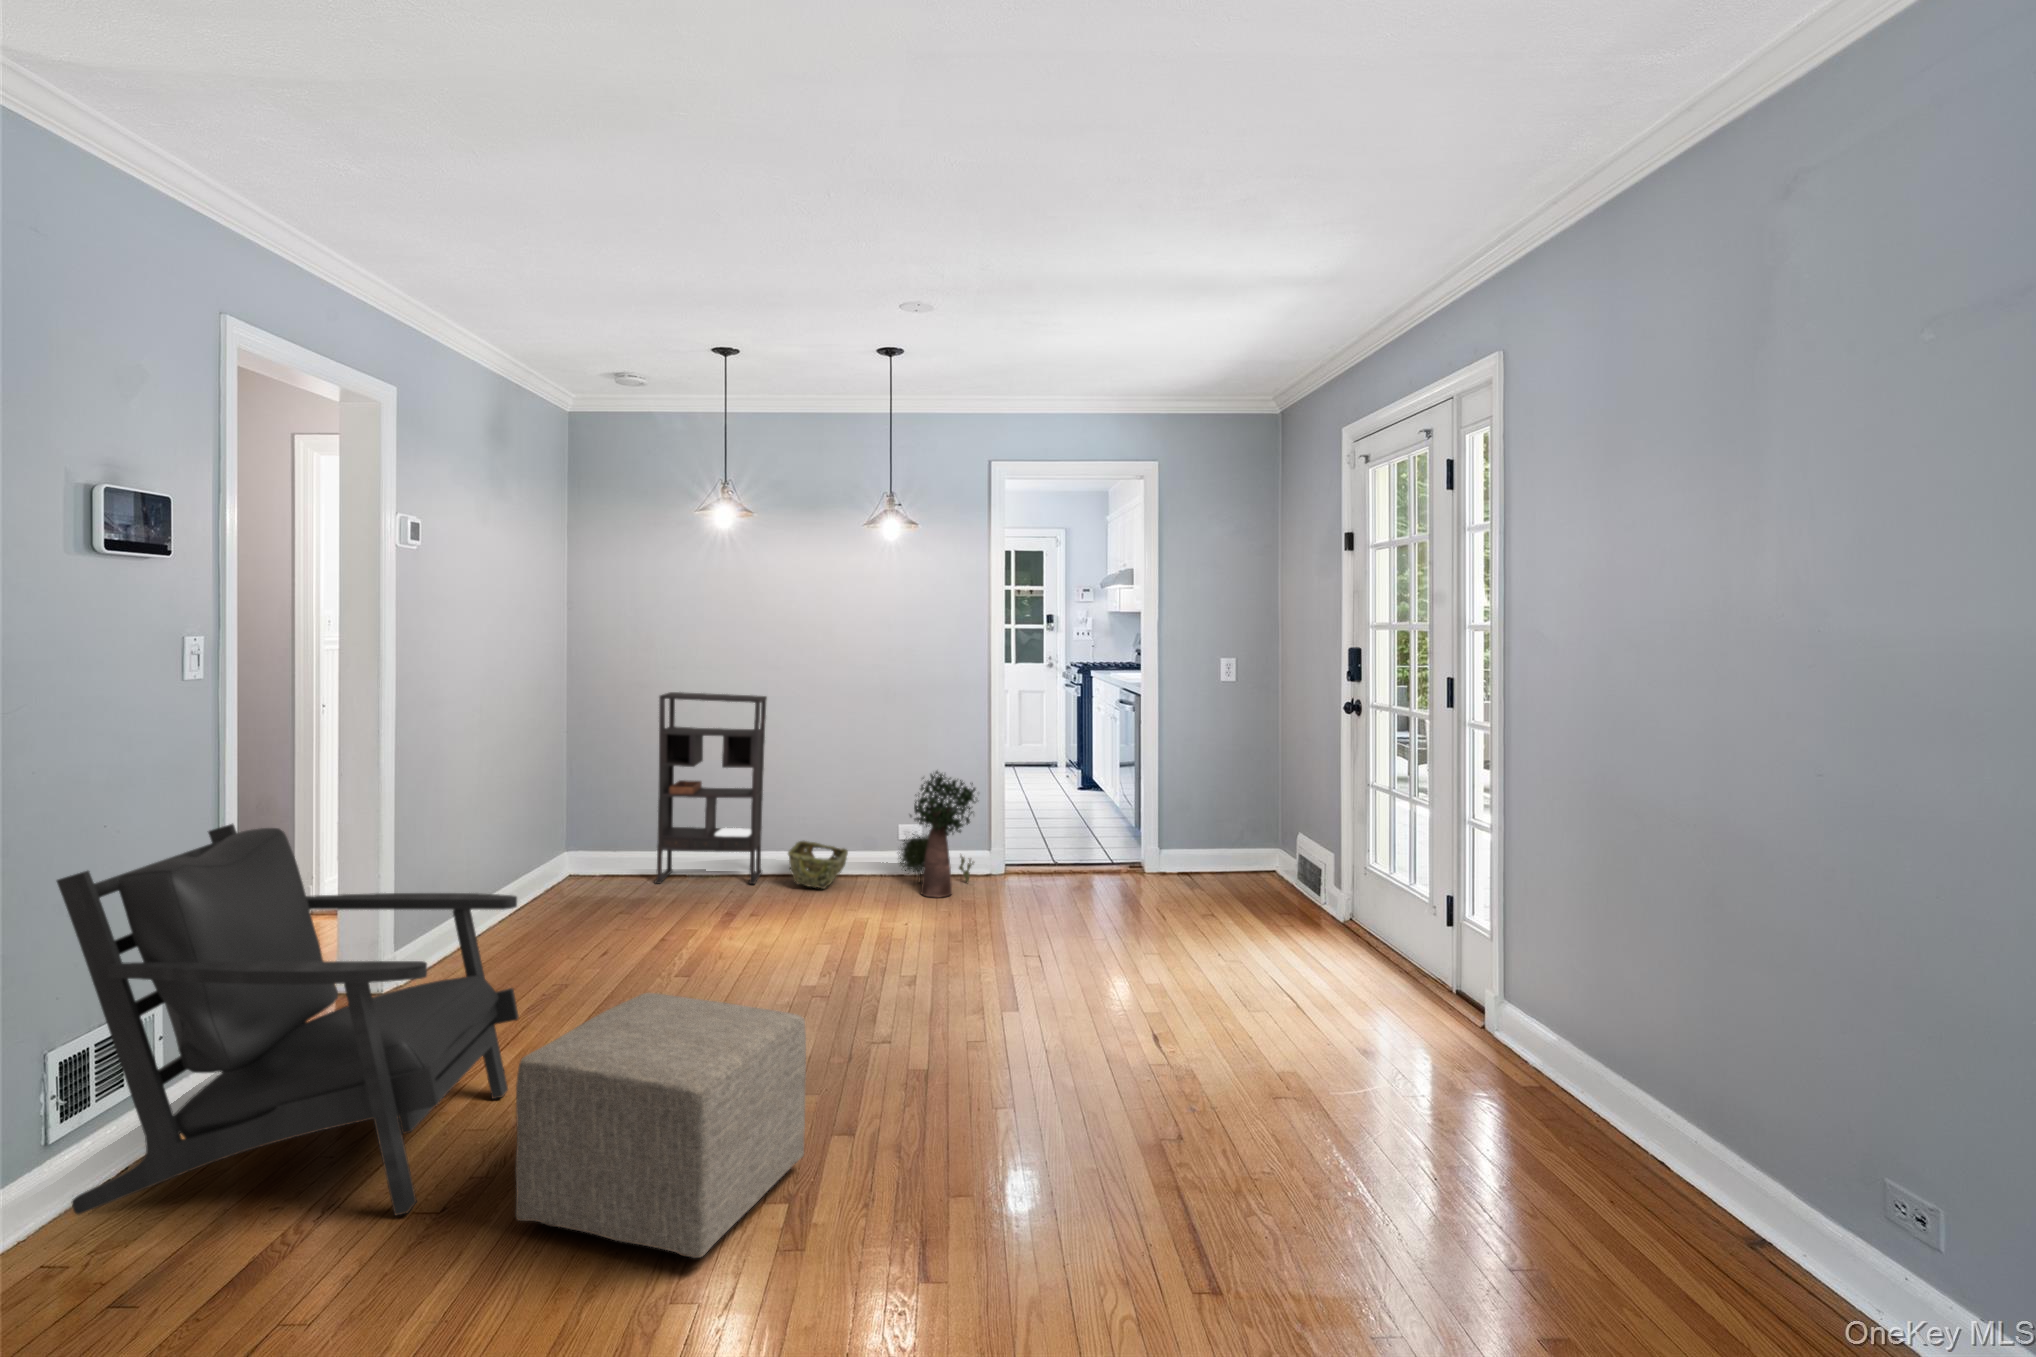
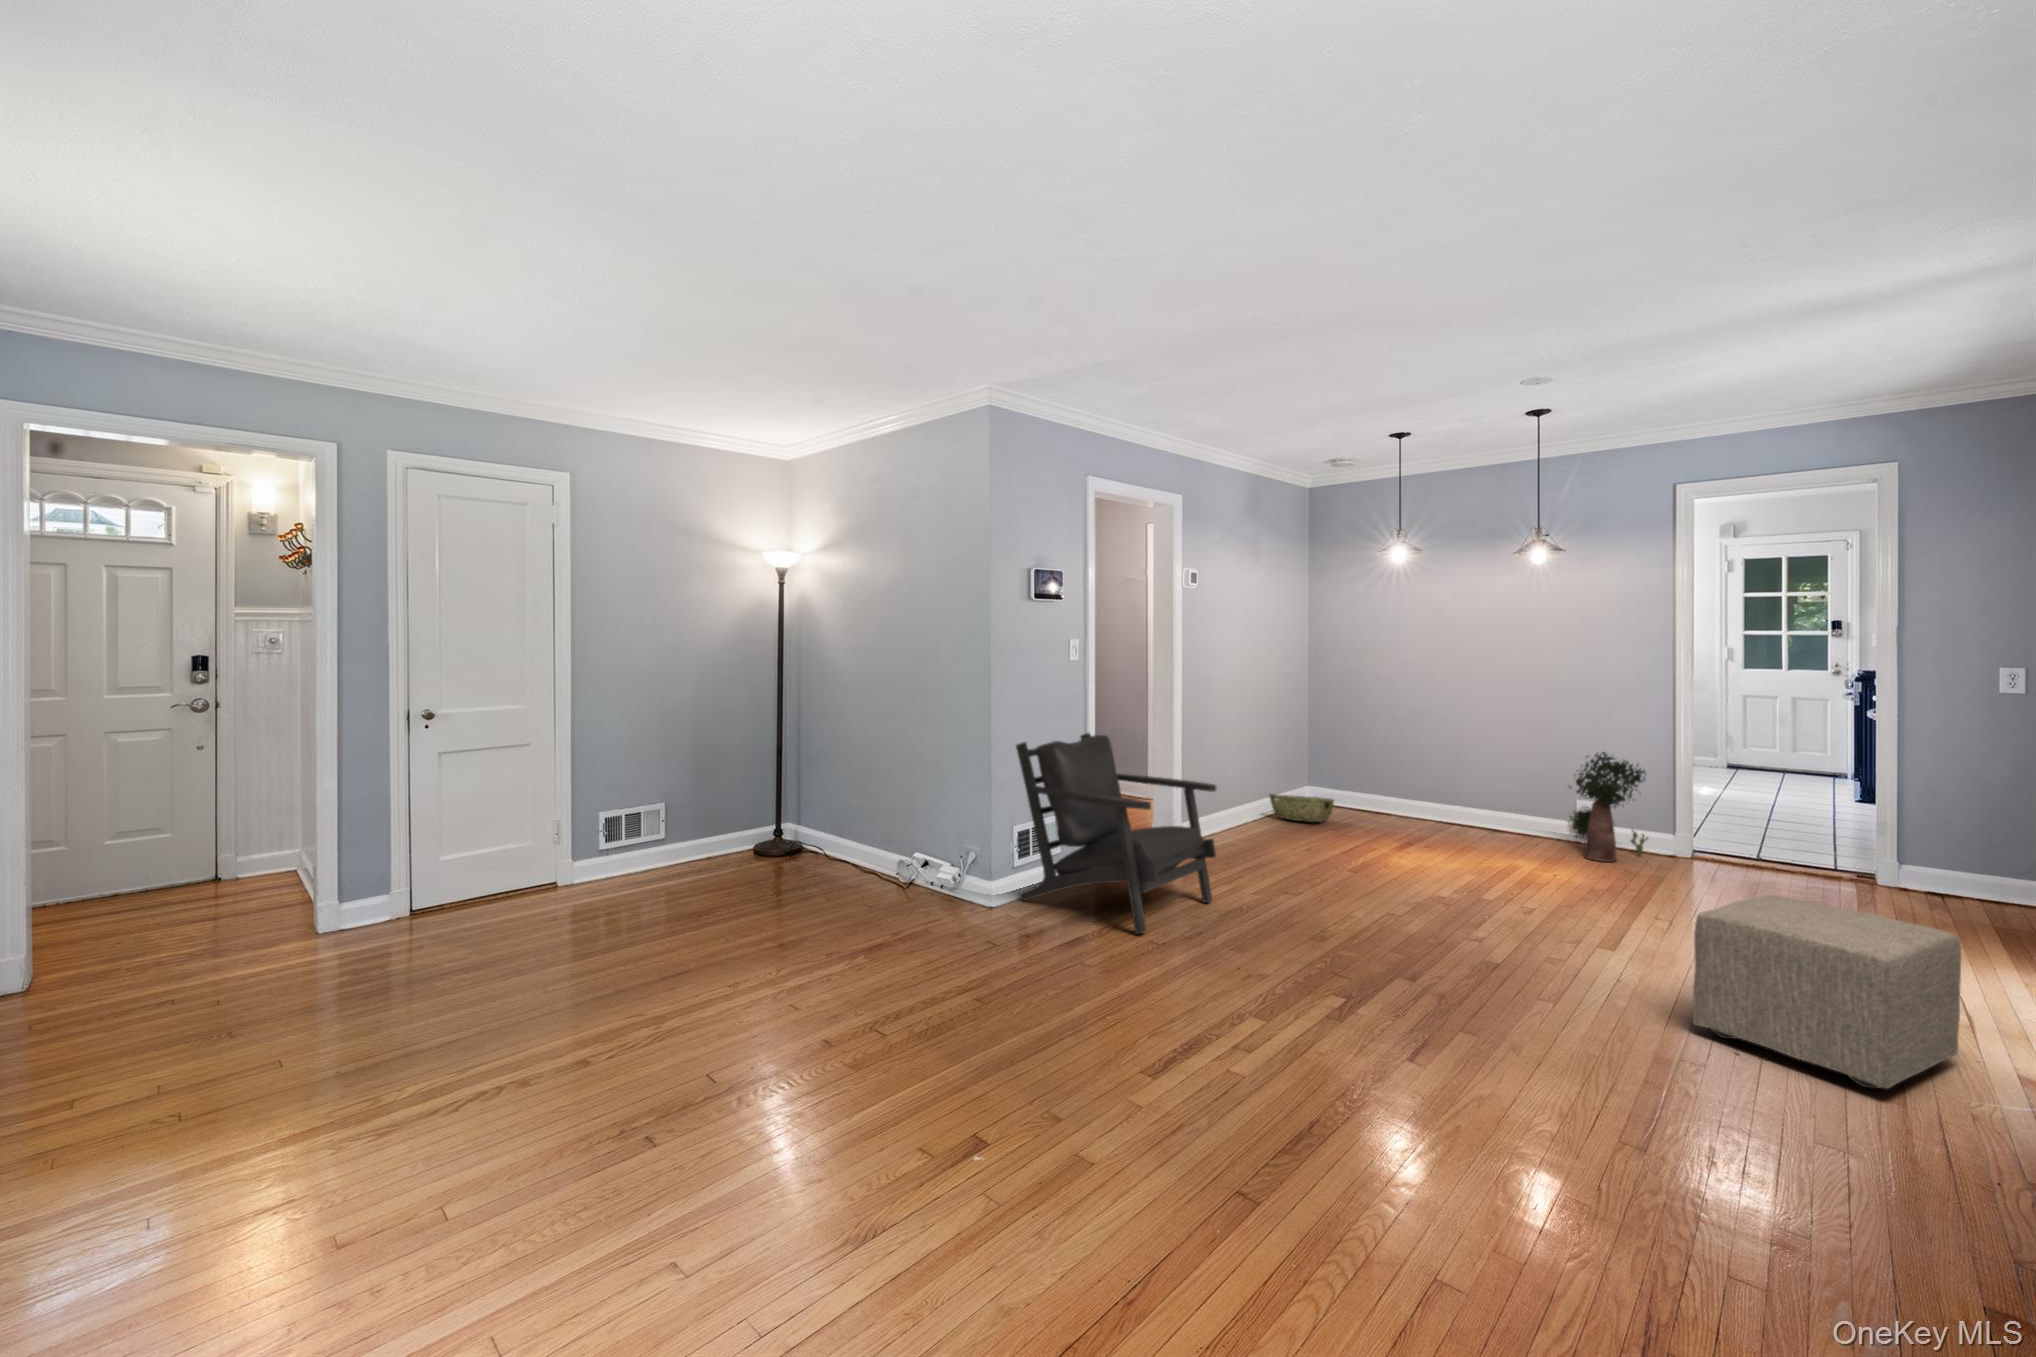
bookshelf: present [655,692,767,884] -> none [1362,683,1453,831]
woven basket: present [788,841,848,889] -> present [1269,794,1334,822]
ottoman: present [516,993,806,1258] -> present [1693,895,1961,1089]

